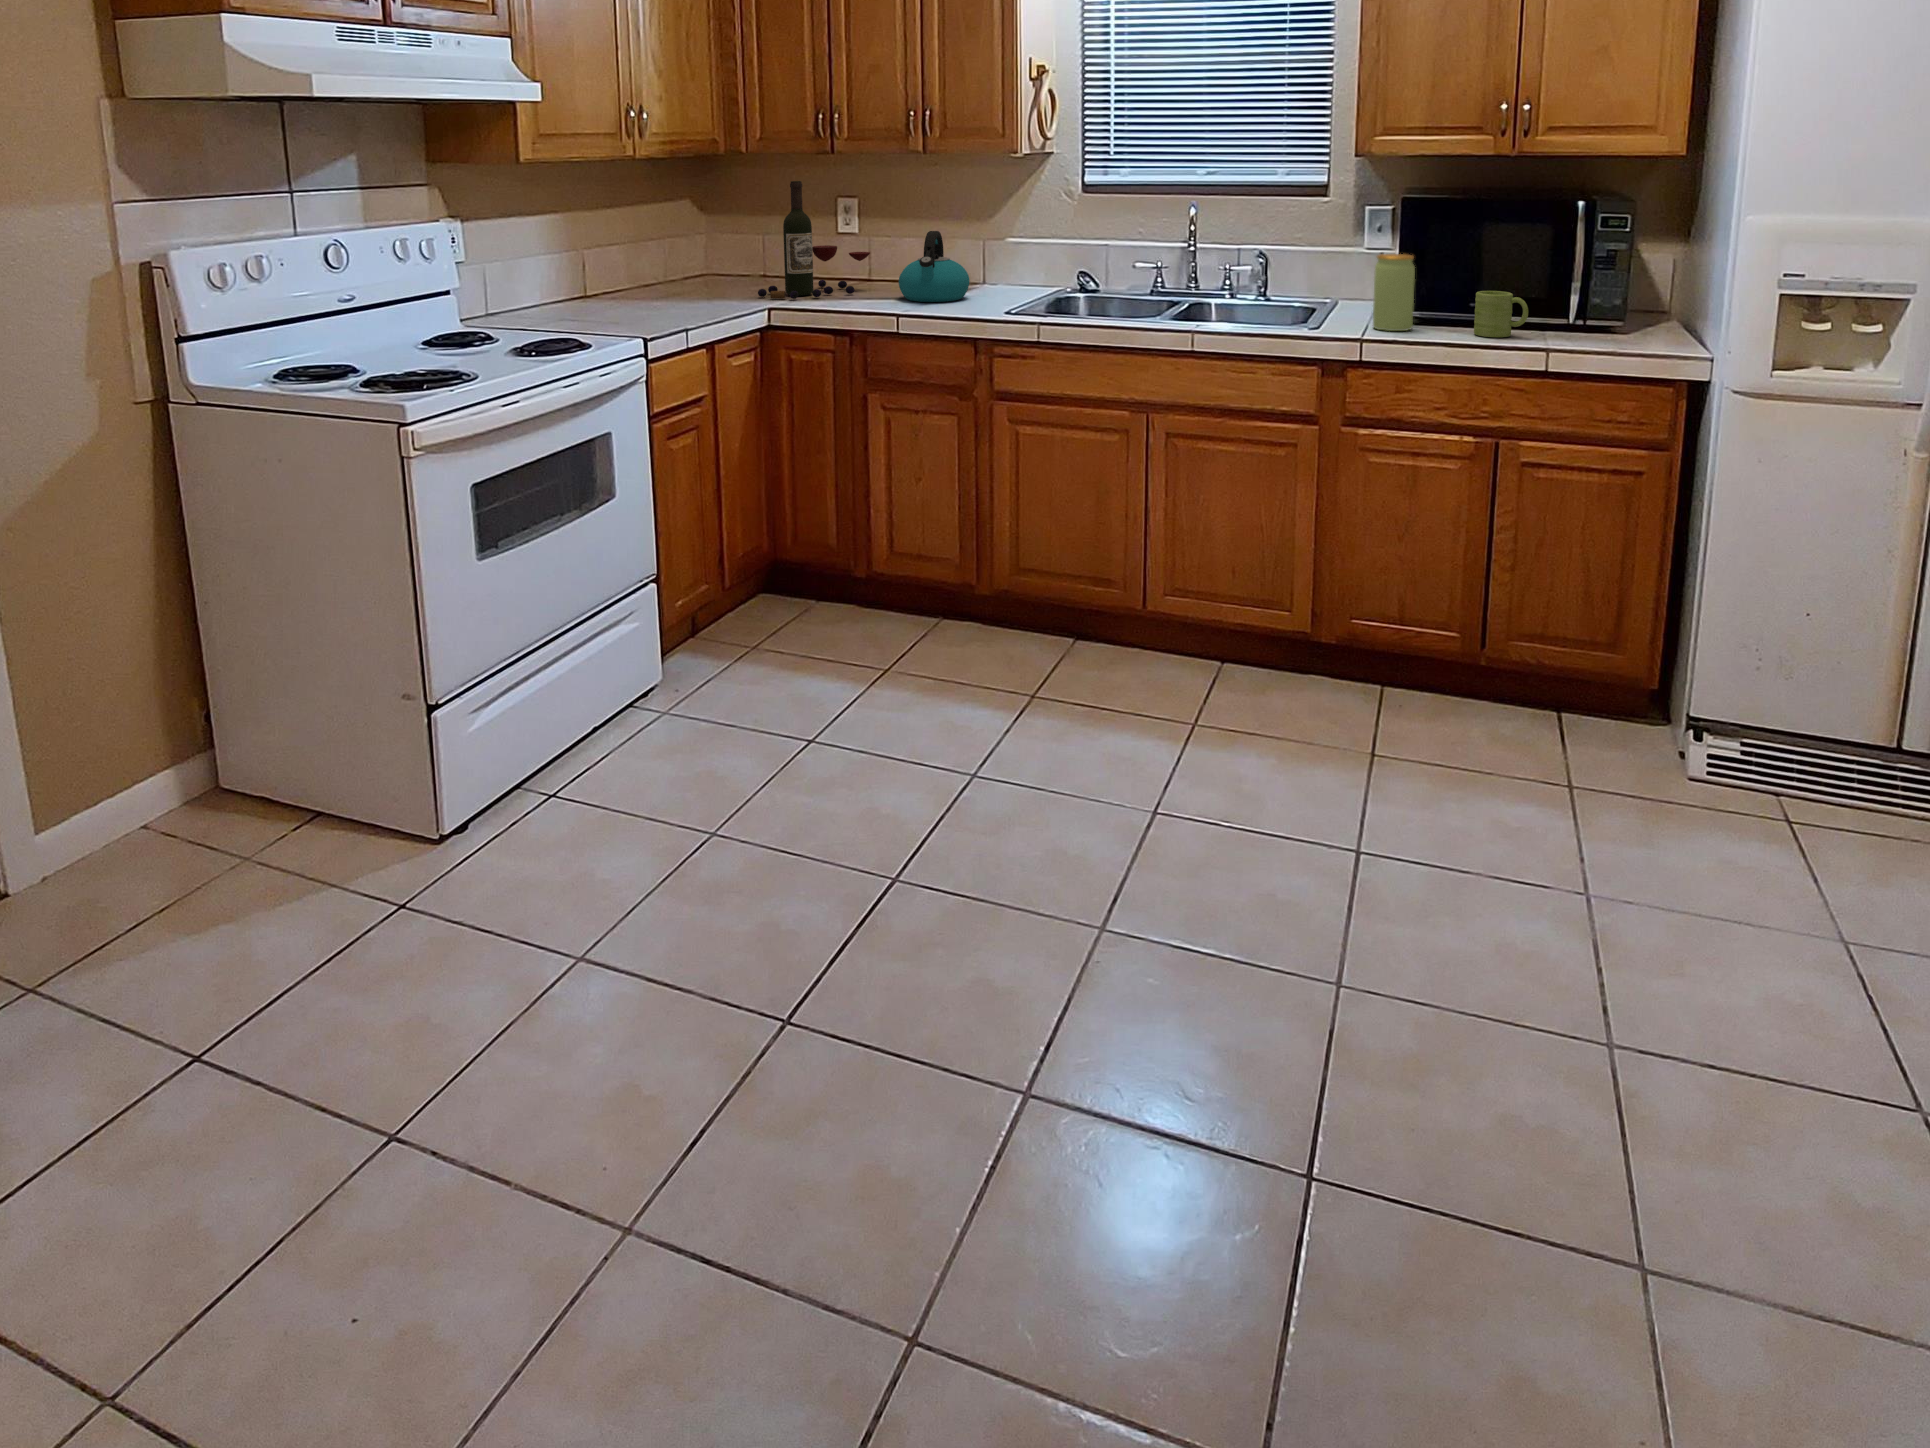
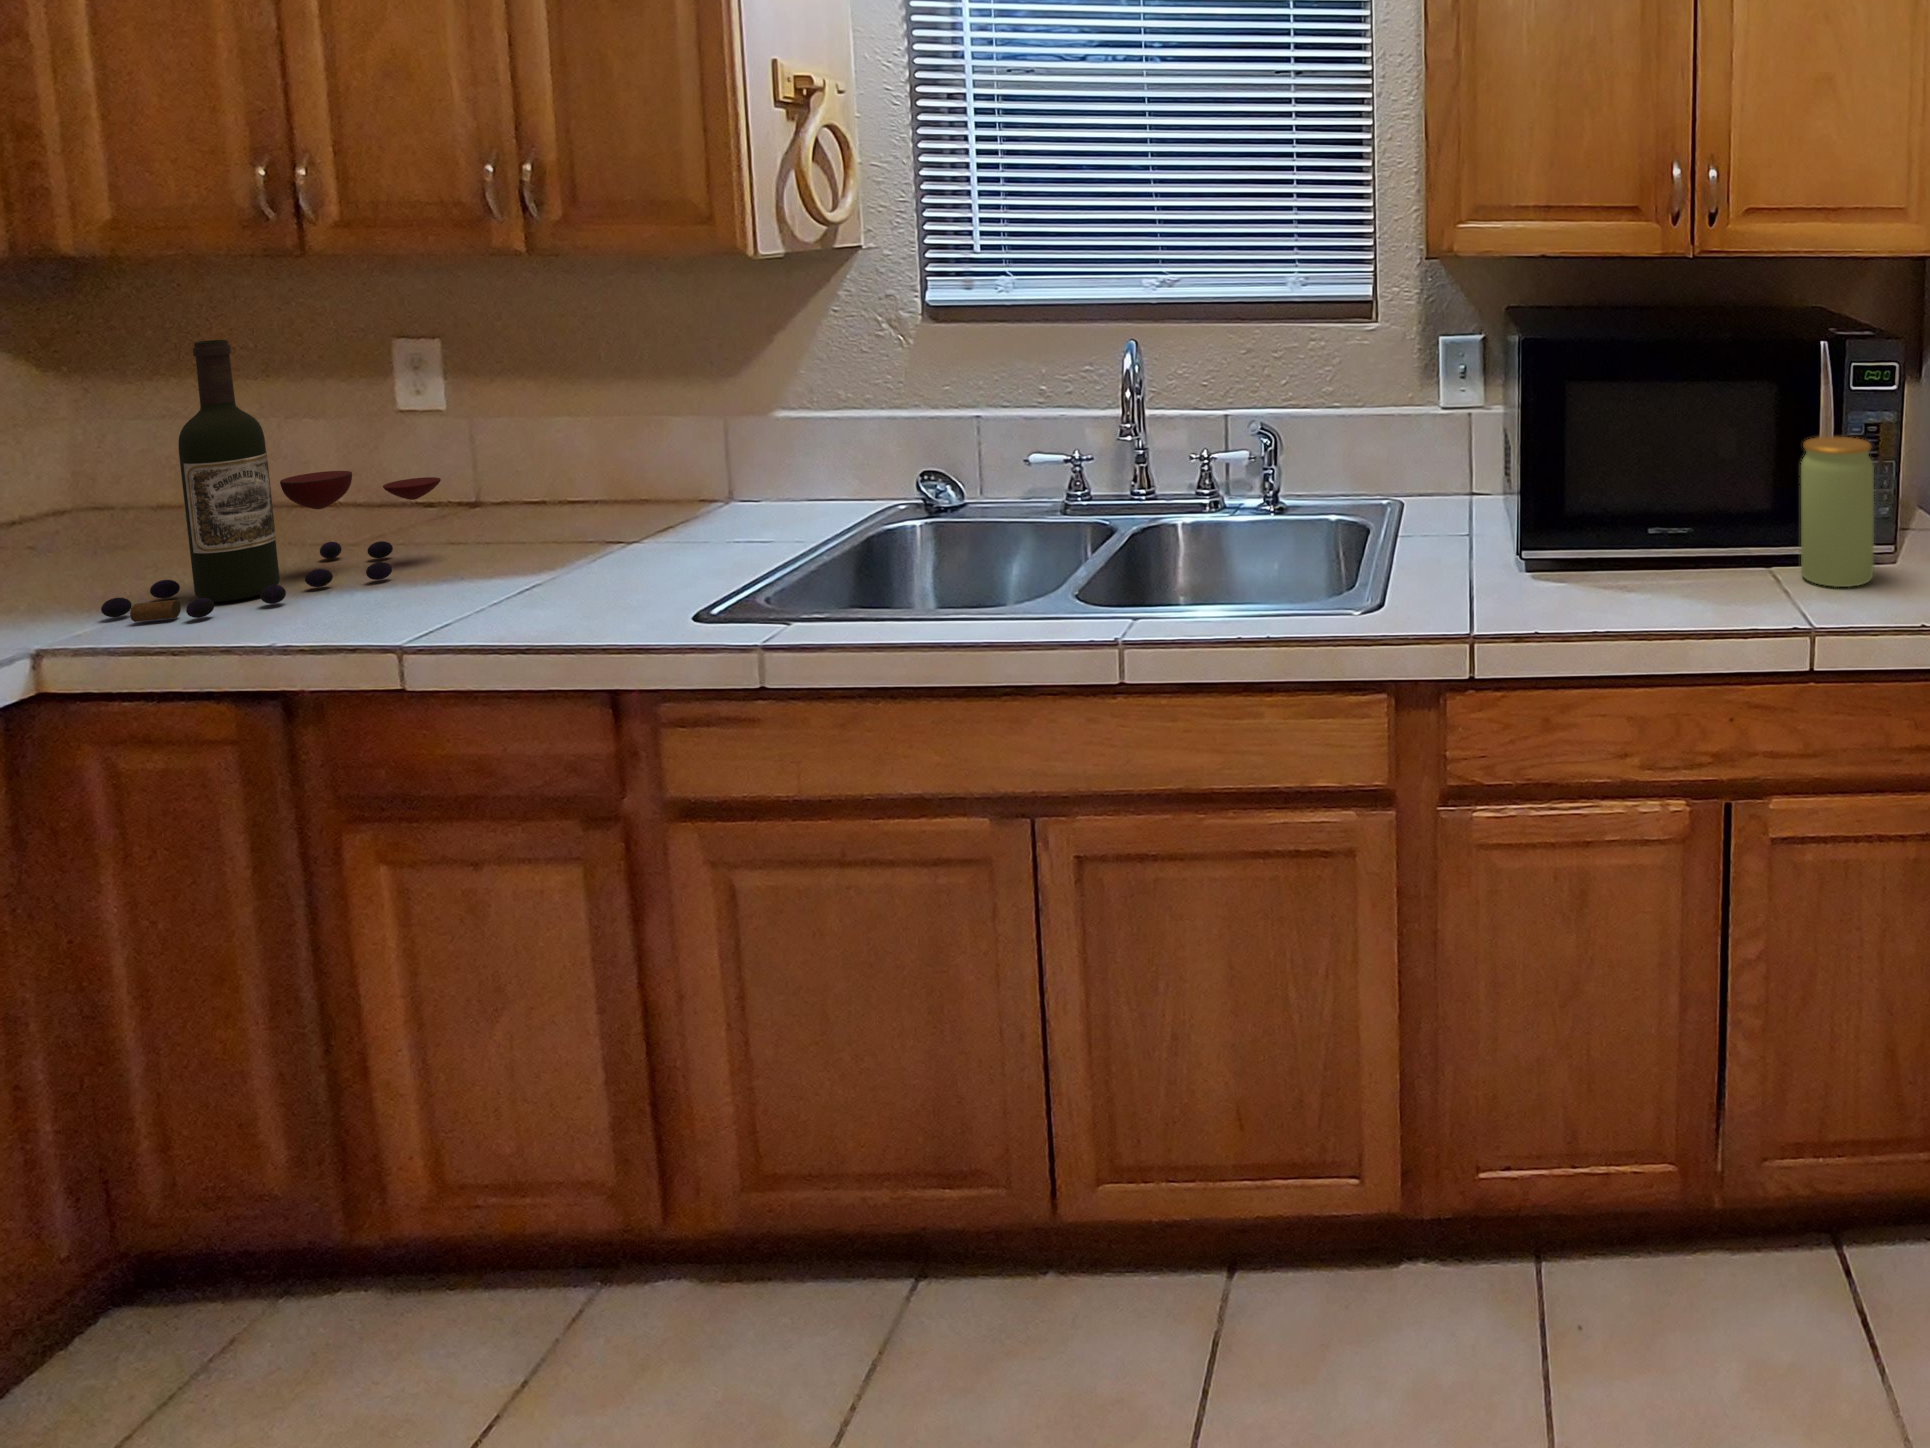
kettle: present [899,231,970,302] -> none [489,433,670,594]
jar: present [1373,254,1415,331] -> present [1801,437,1874,587]
mug: present [1474,291,1528,337] -> none [1658,503,1750,594]

